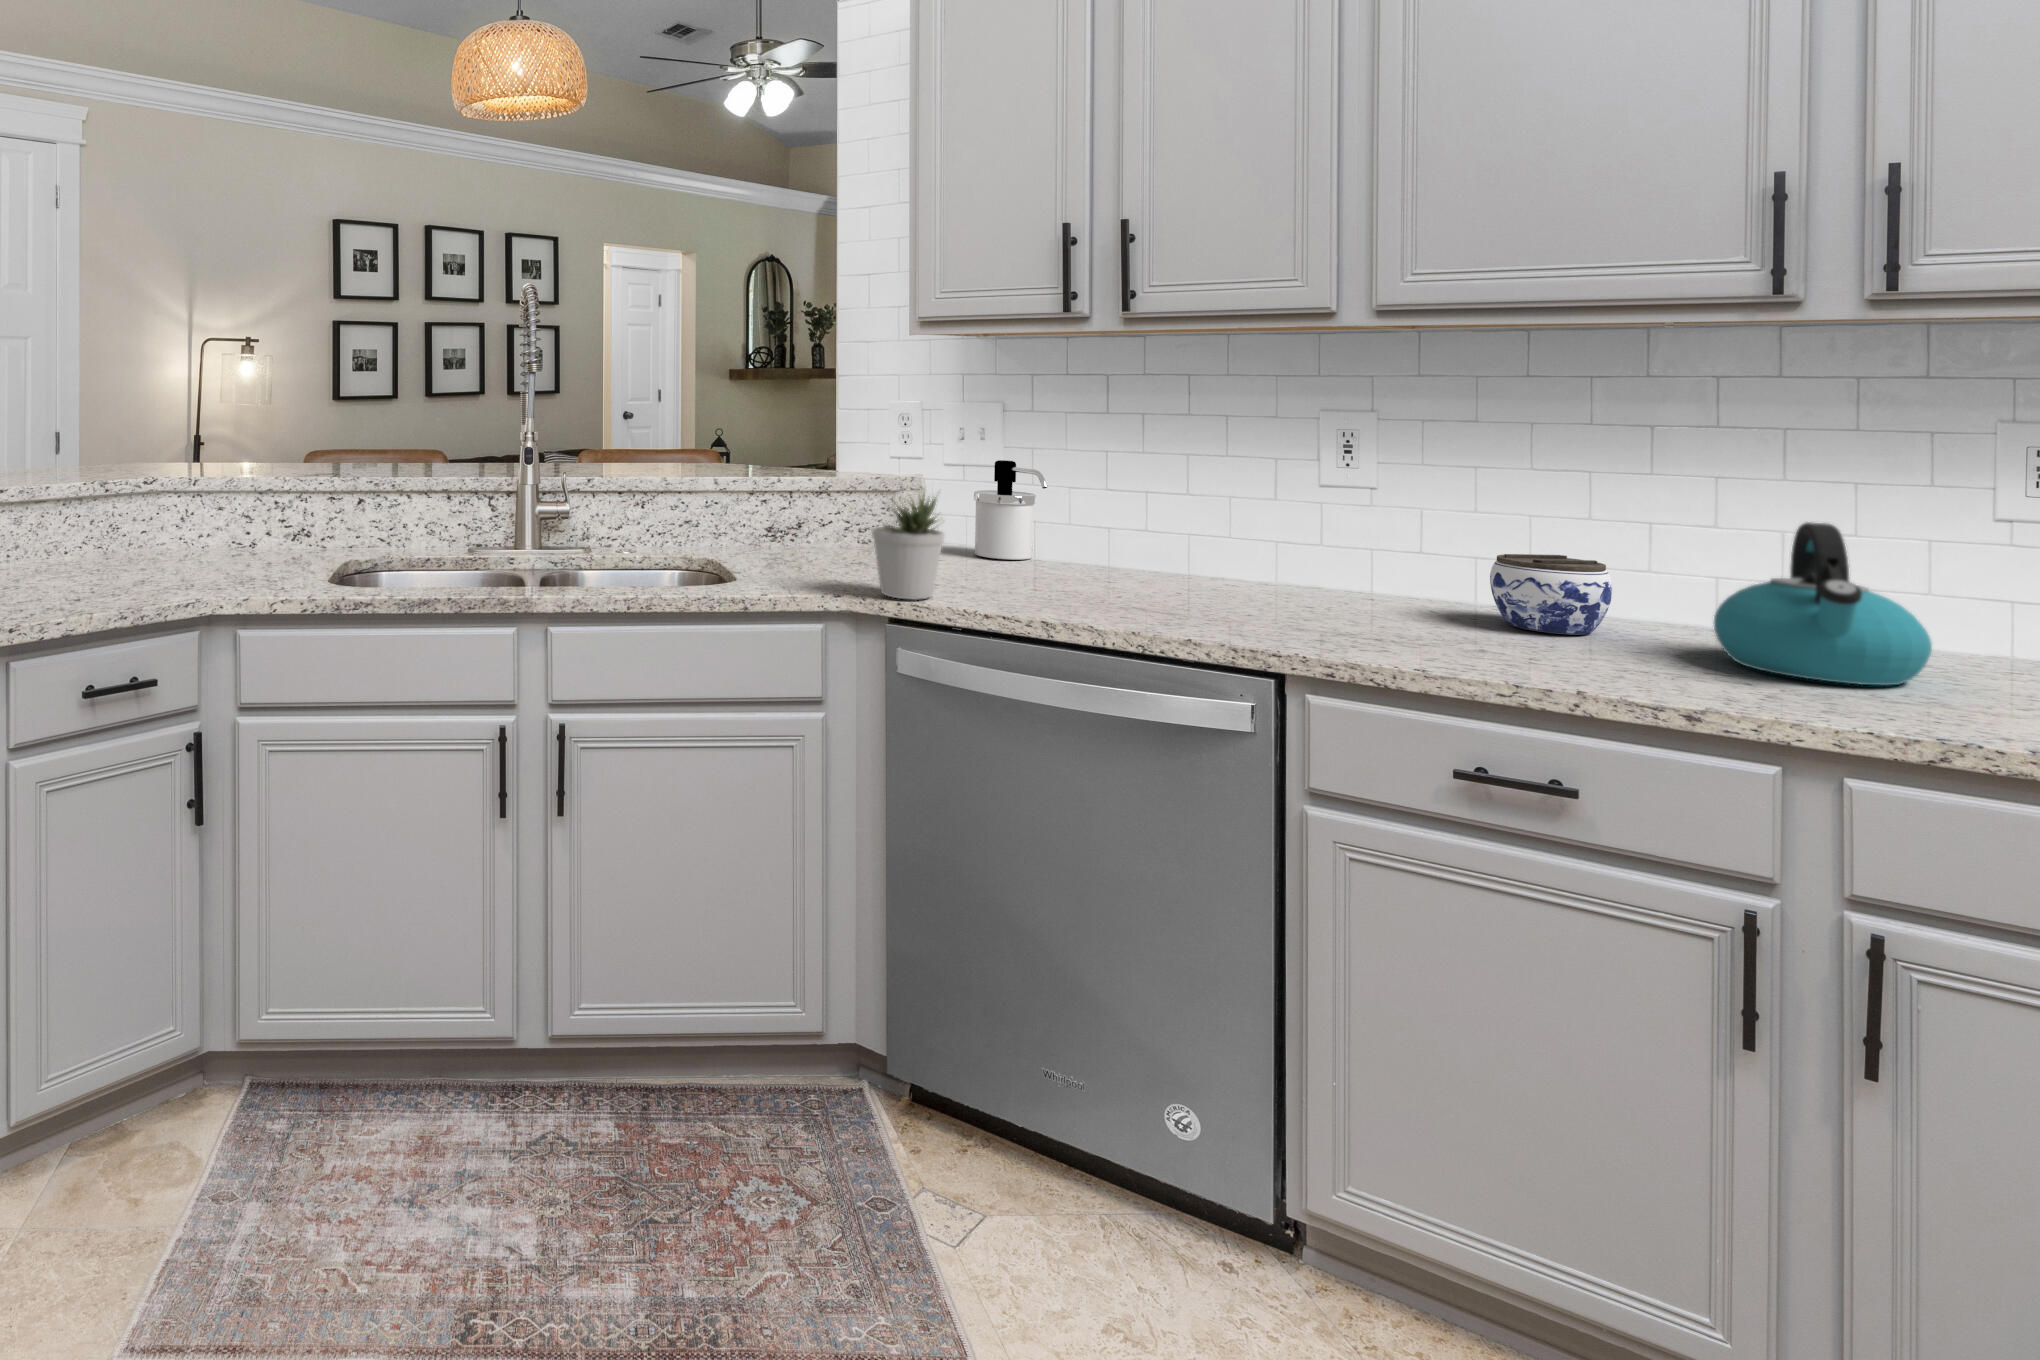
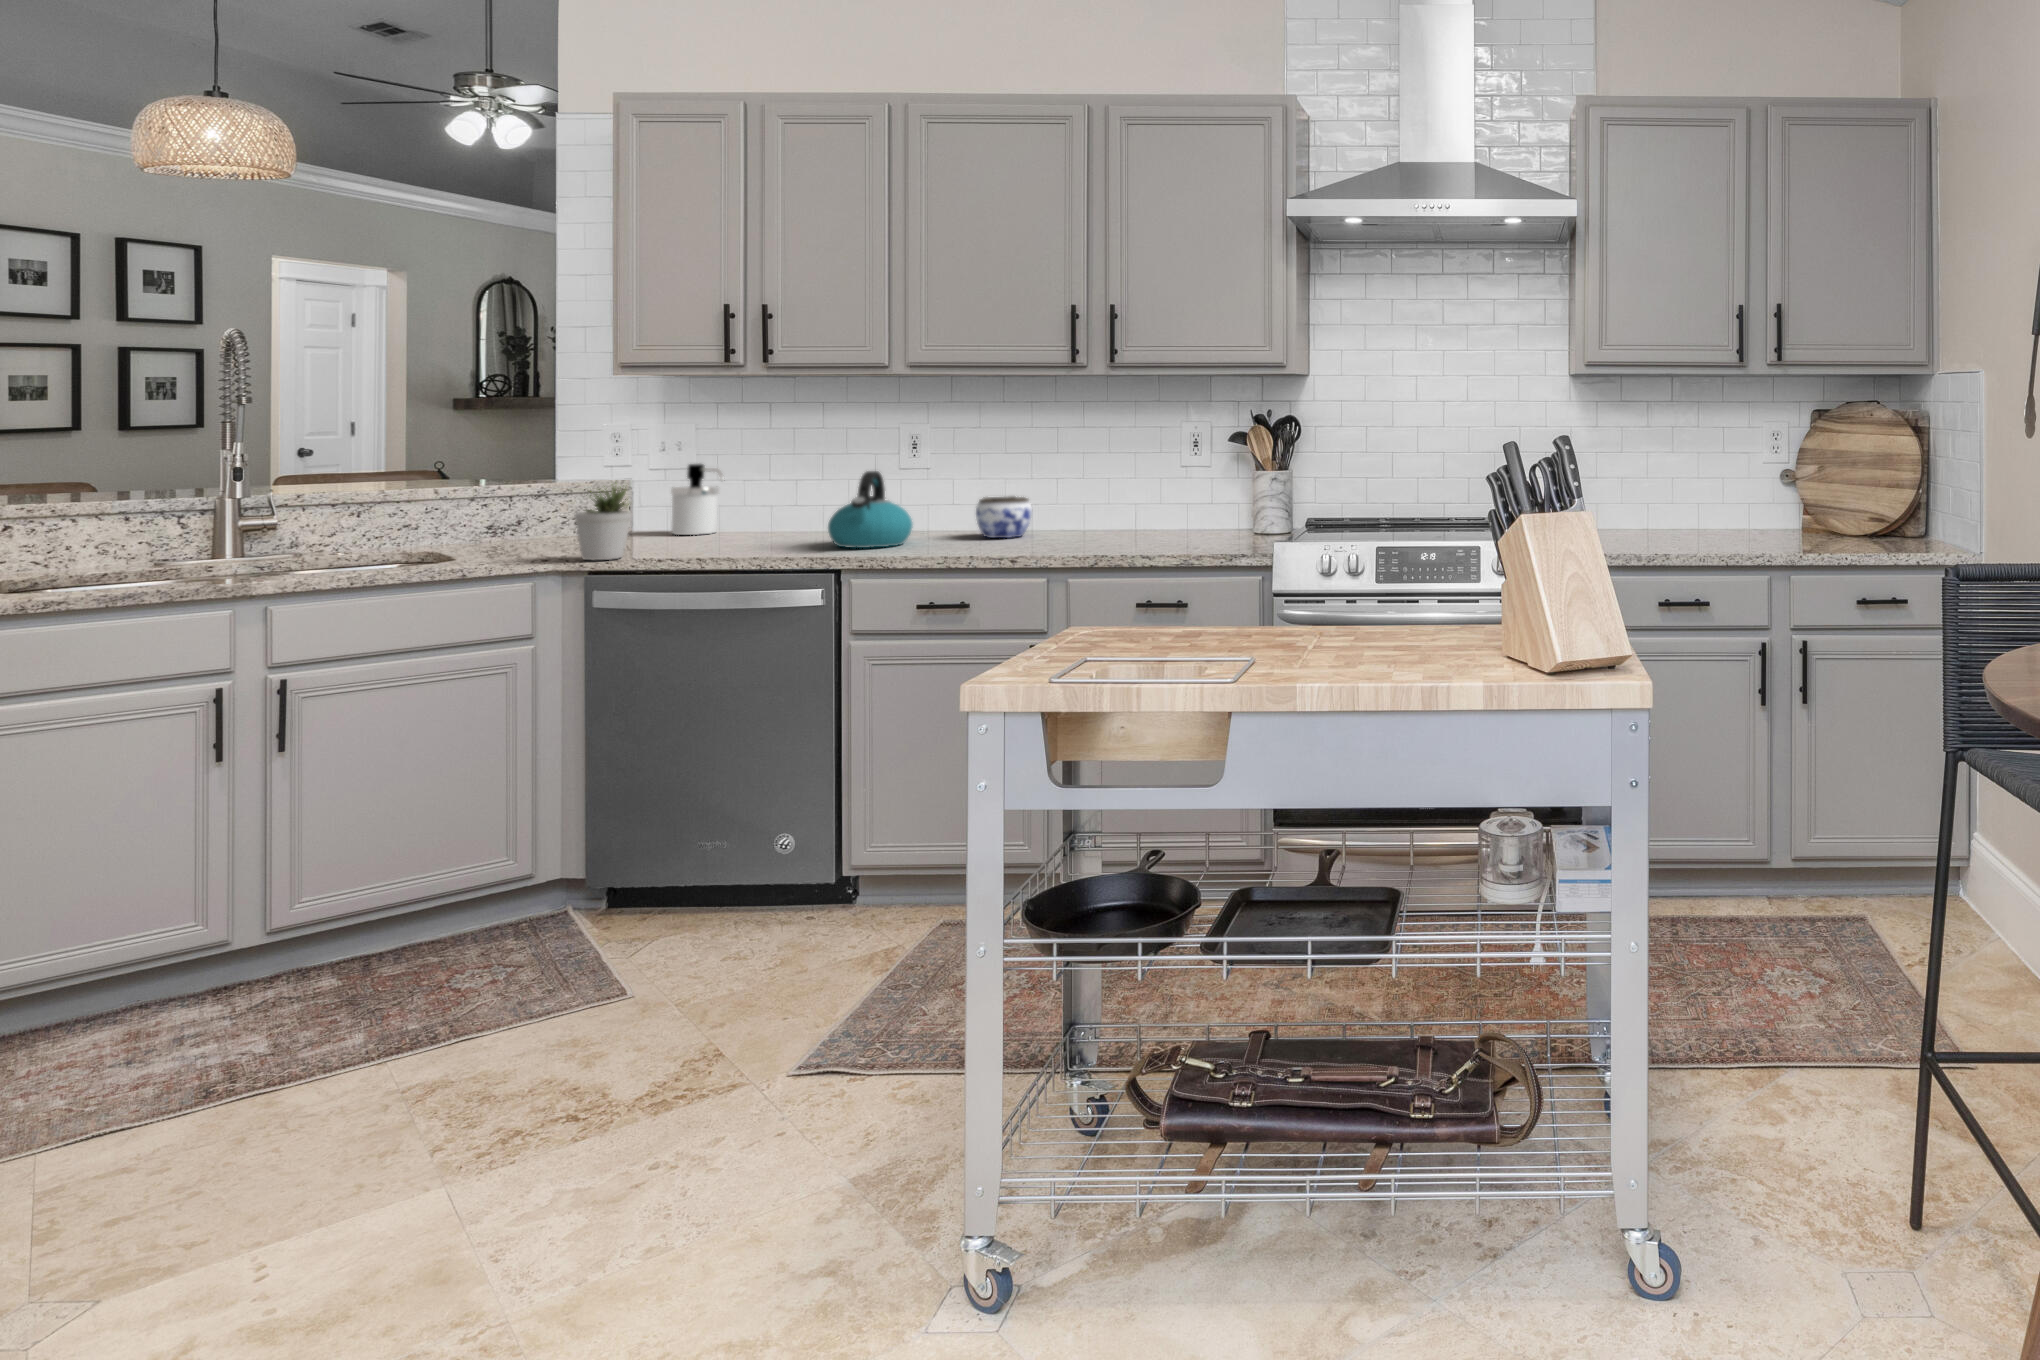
kettle: present [1714,522,1932,685] -> present [828,471,912,548]

